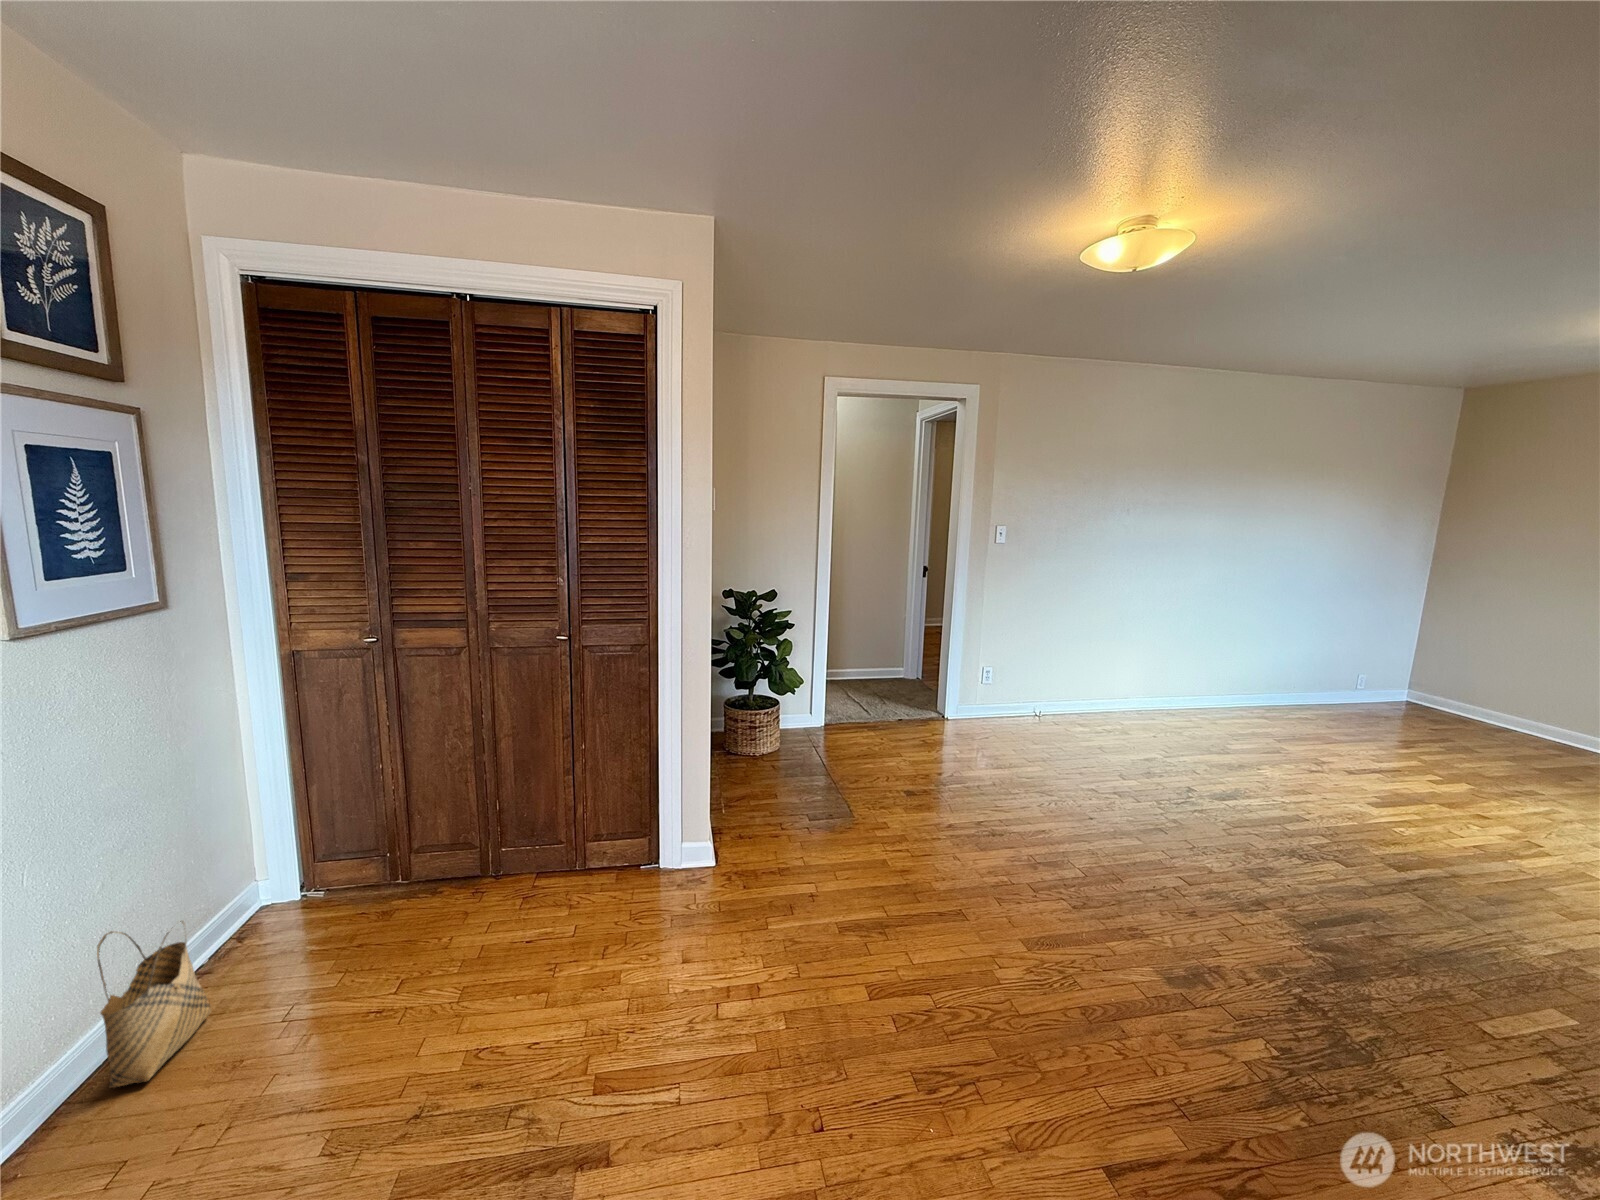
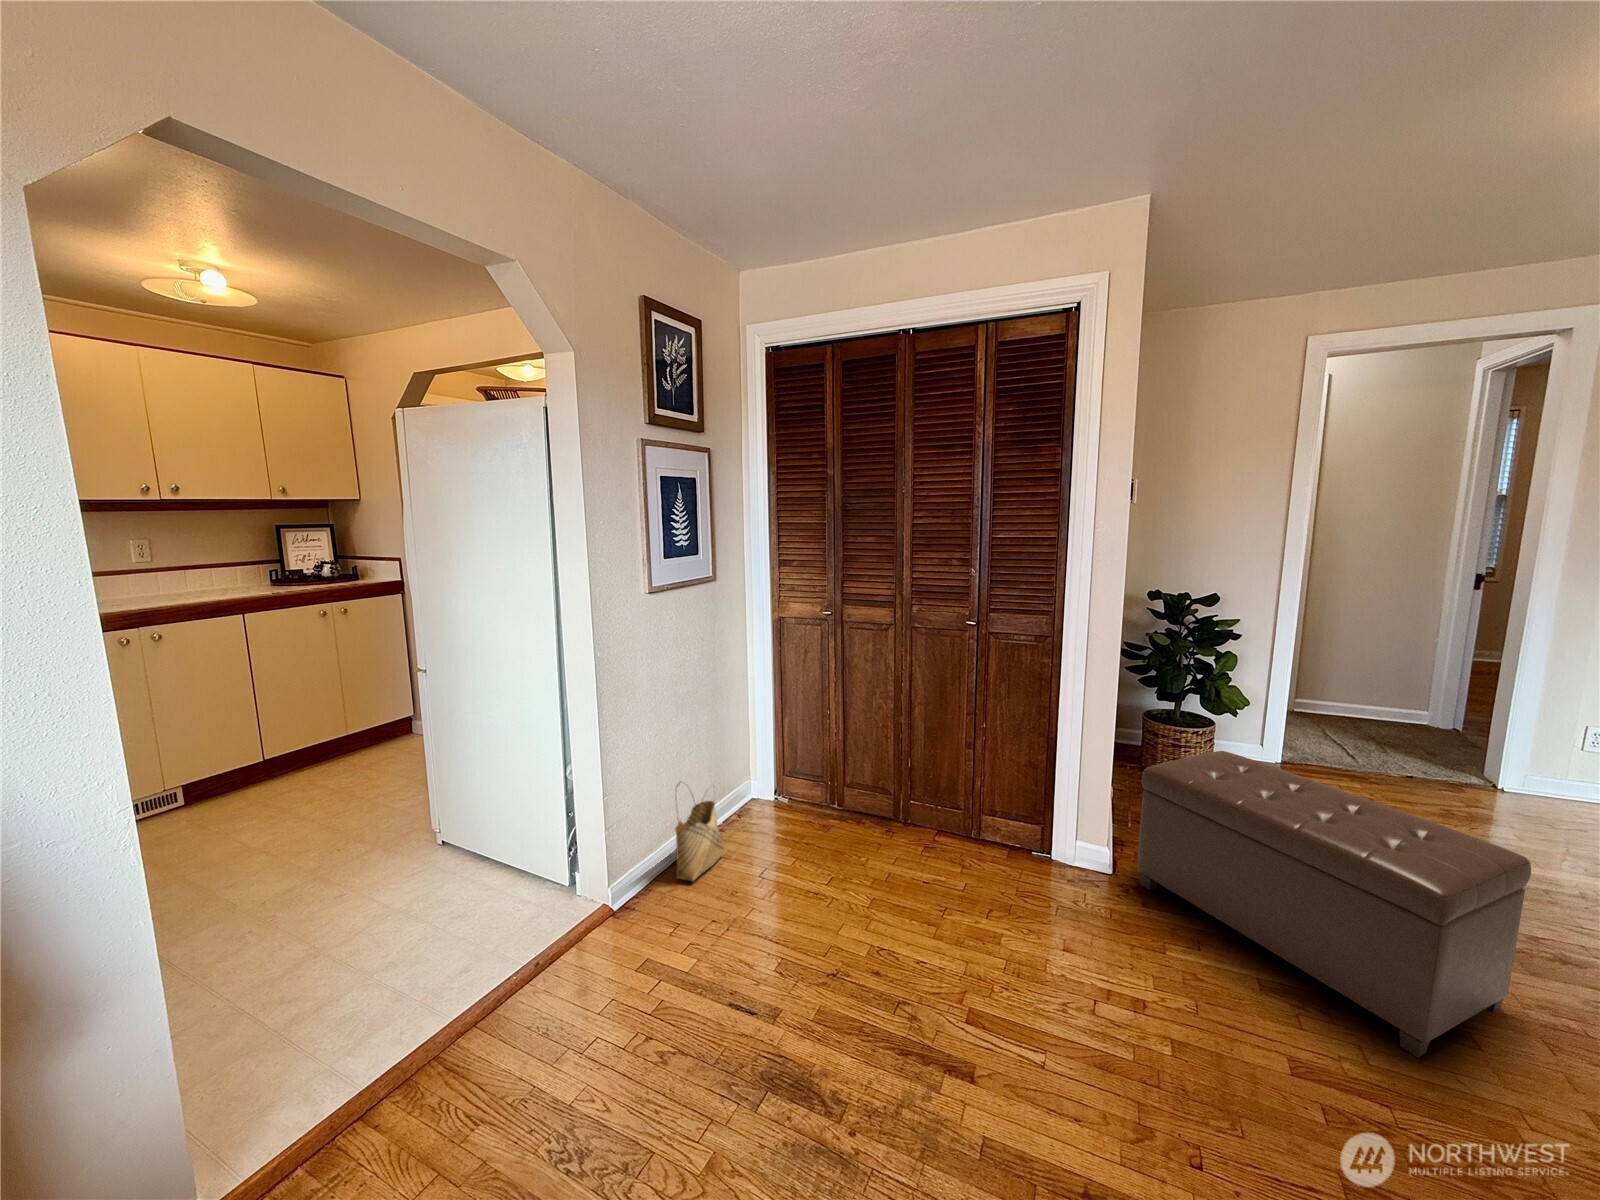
ottoman: none [737,730,978,941] -> present [1137,751,1531,1057]

